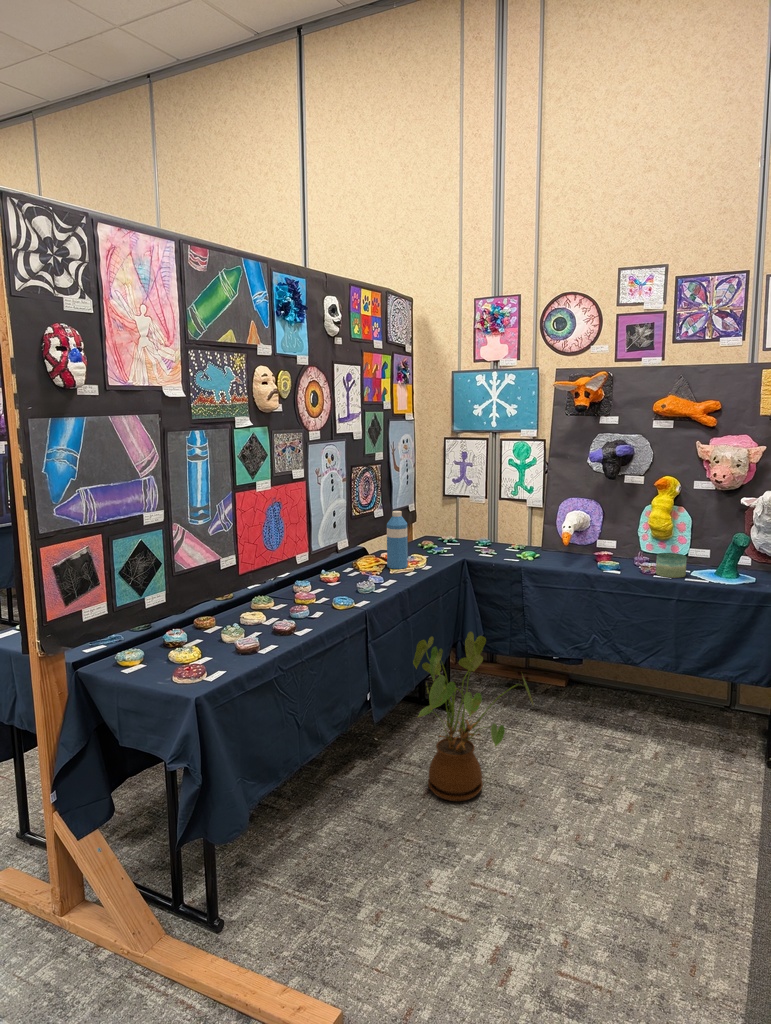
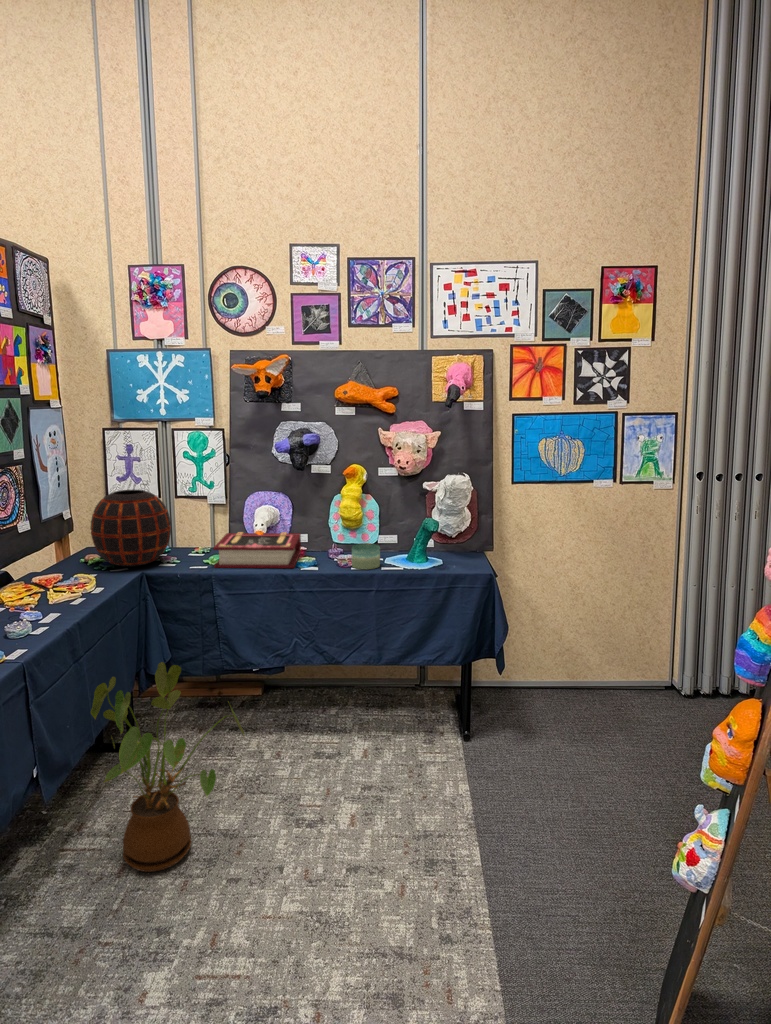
decorative vase: none [427,489,492,554] -> present [91,490,171,567]
water bottle: present [387,511,408,569] -> none [38,523,71,596]
book: none [525,533,609,569] -> present [213,532,301,568]

